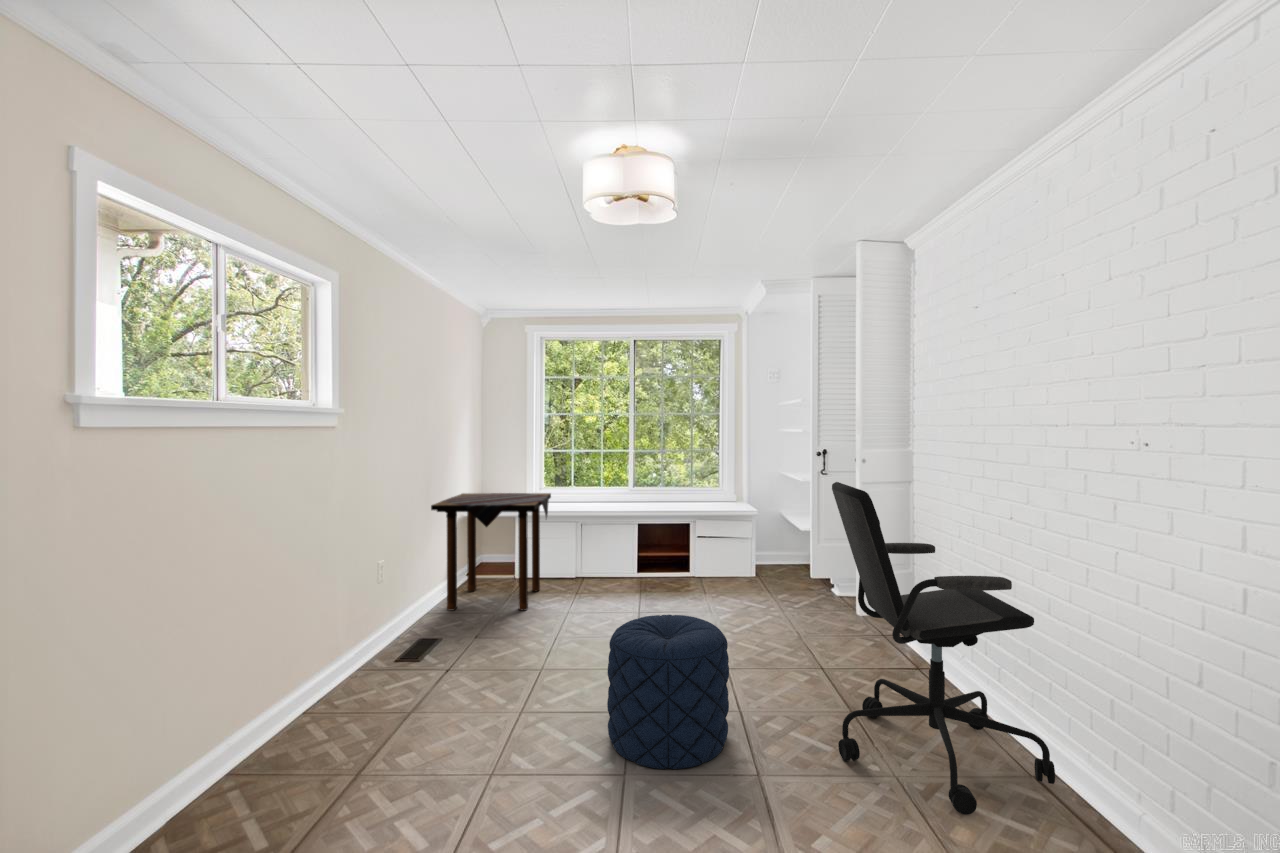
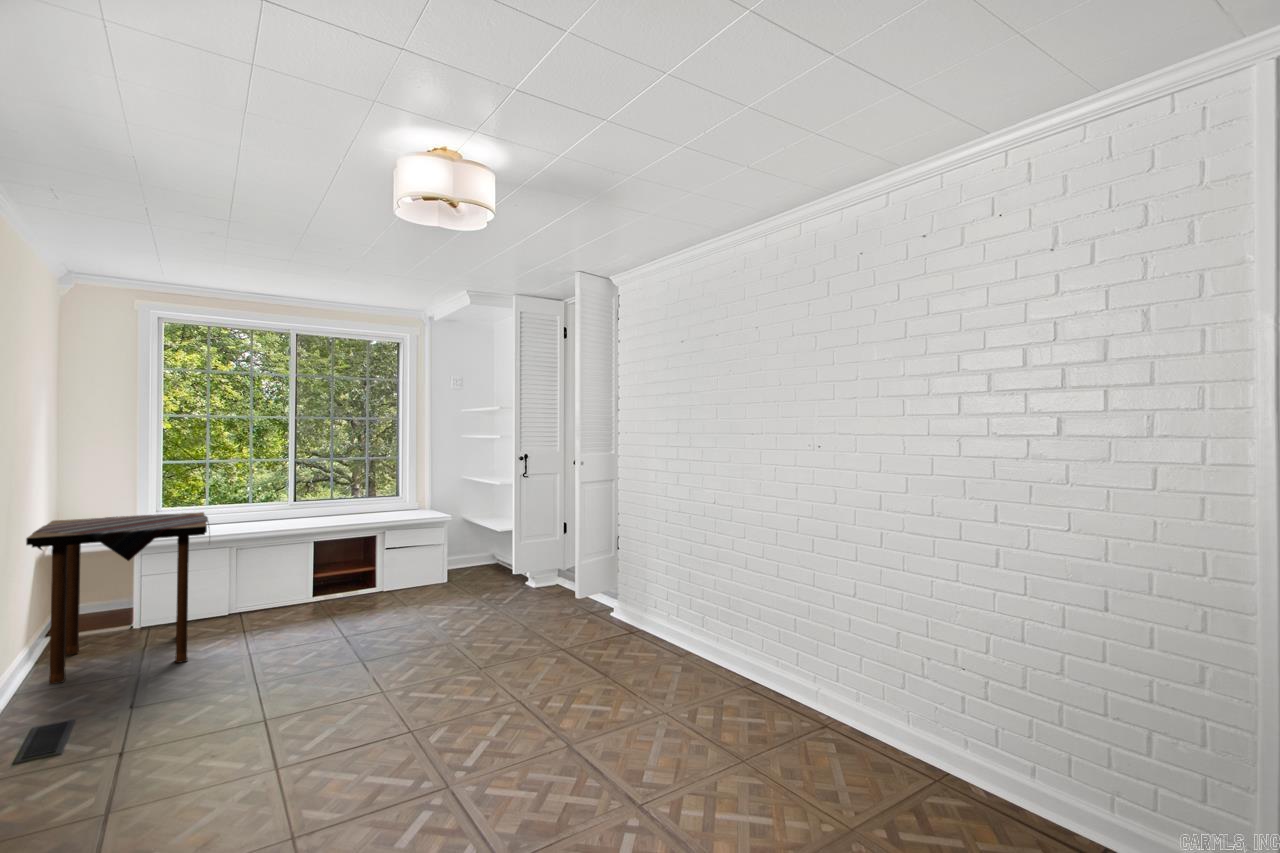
office chair: present [832,482,1055,815] -> none [604,479,760,725]
pouf: present [607,615,729,769] -> none [403,618,531,772]

